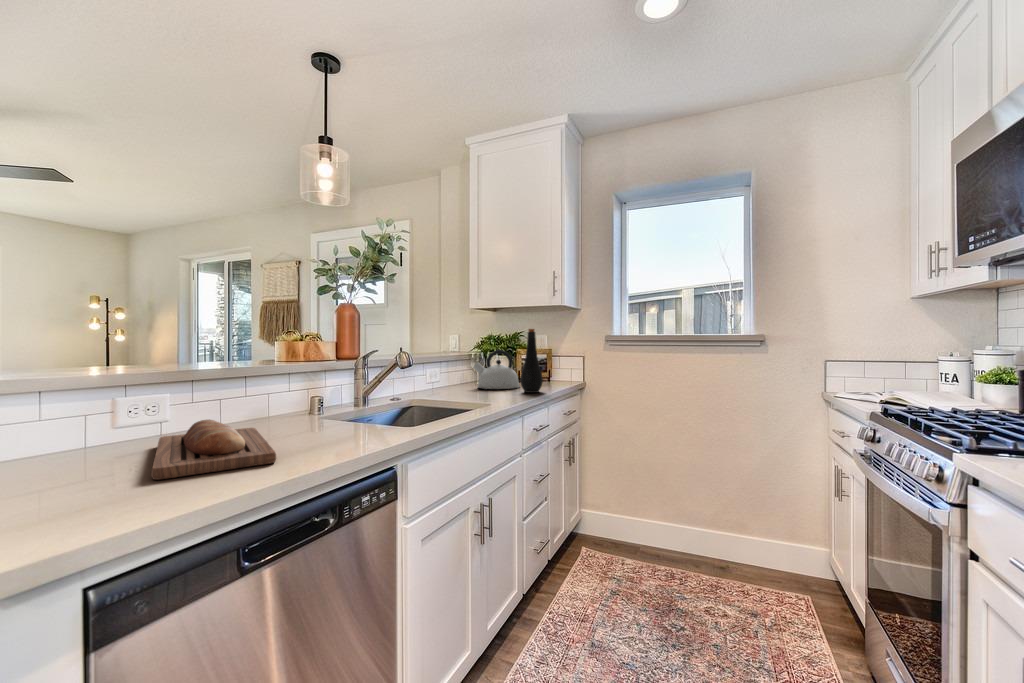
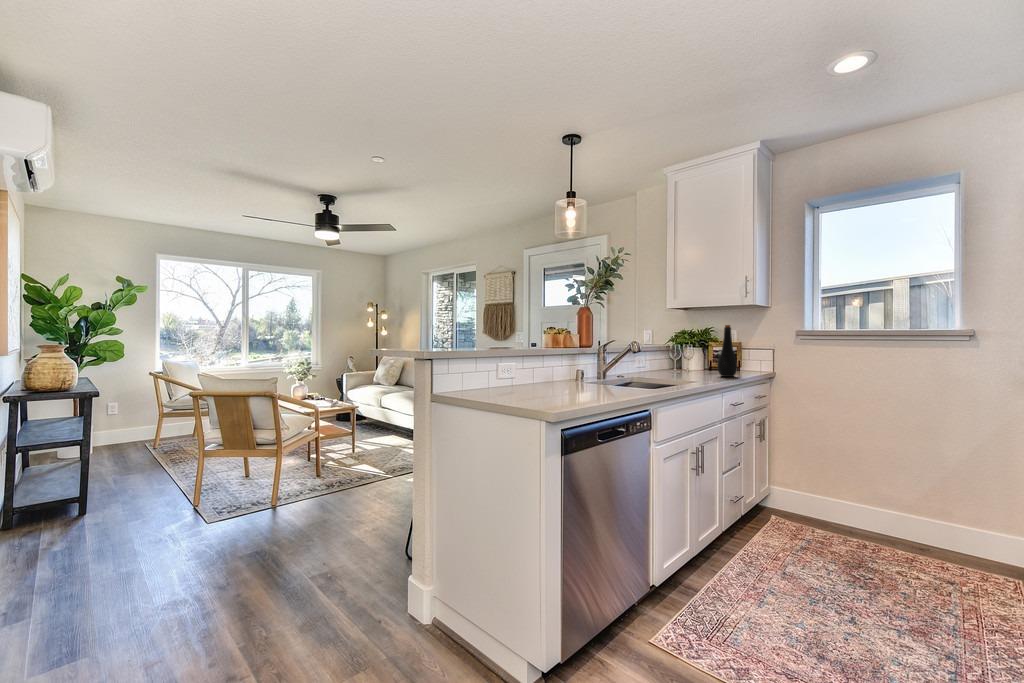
kettle: present [473,350,520,389] -> none [673,342,714,374]
bread loaf: present [151,419,276,480] -> none [516,377,592,400]

